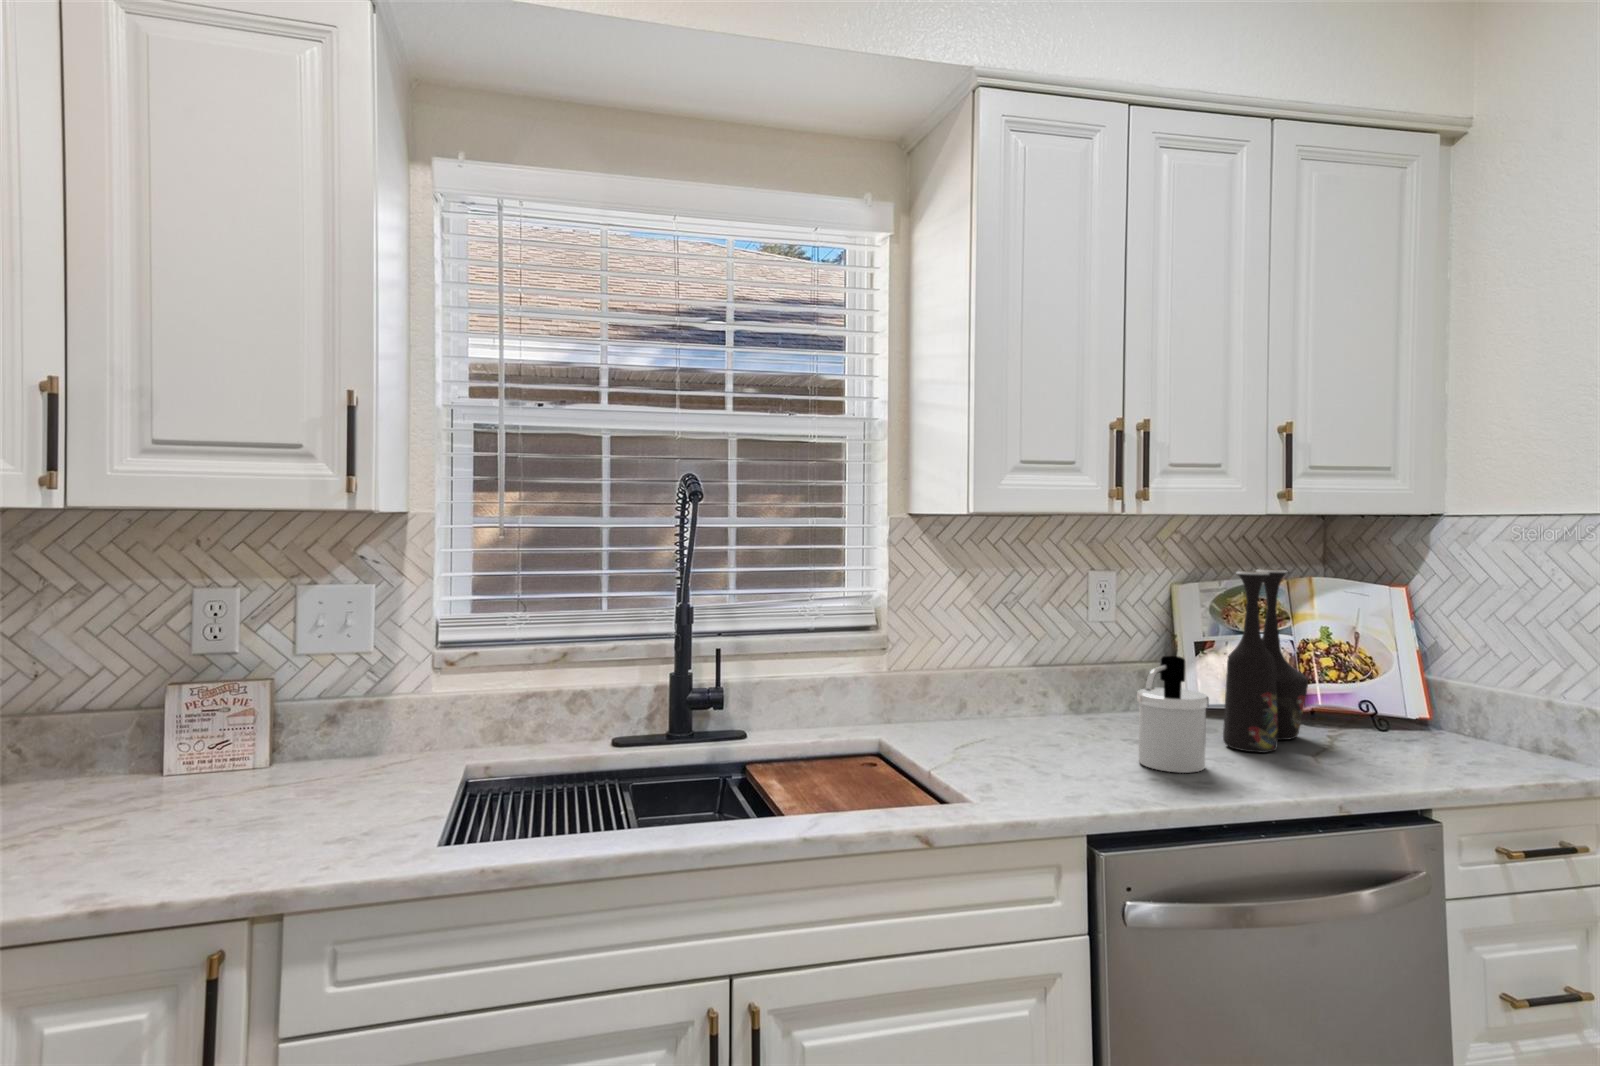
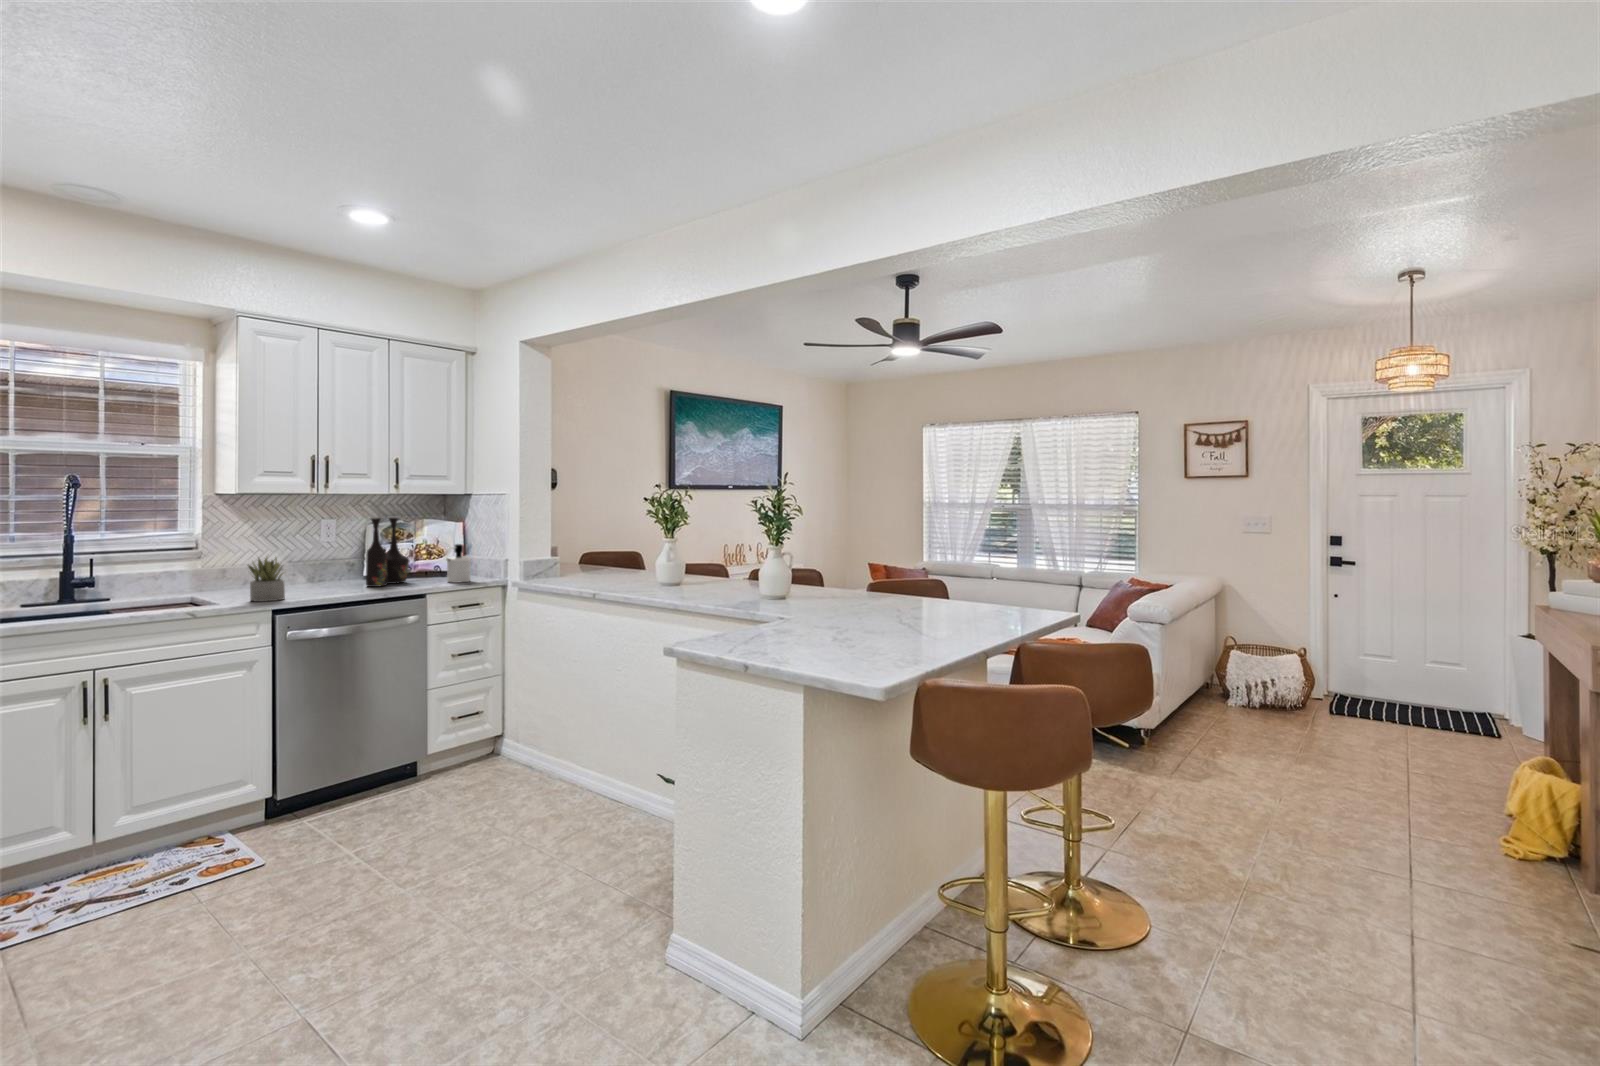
soap dispenser: present [1137,656,1209,773] -> present [445,544,471,583]
succulent plant: none [1018,670,1114,802] -> present [248,557,285,602]

